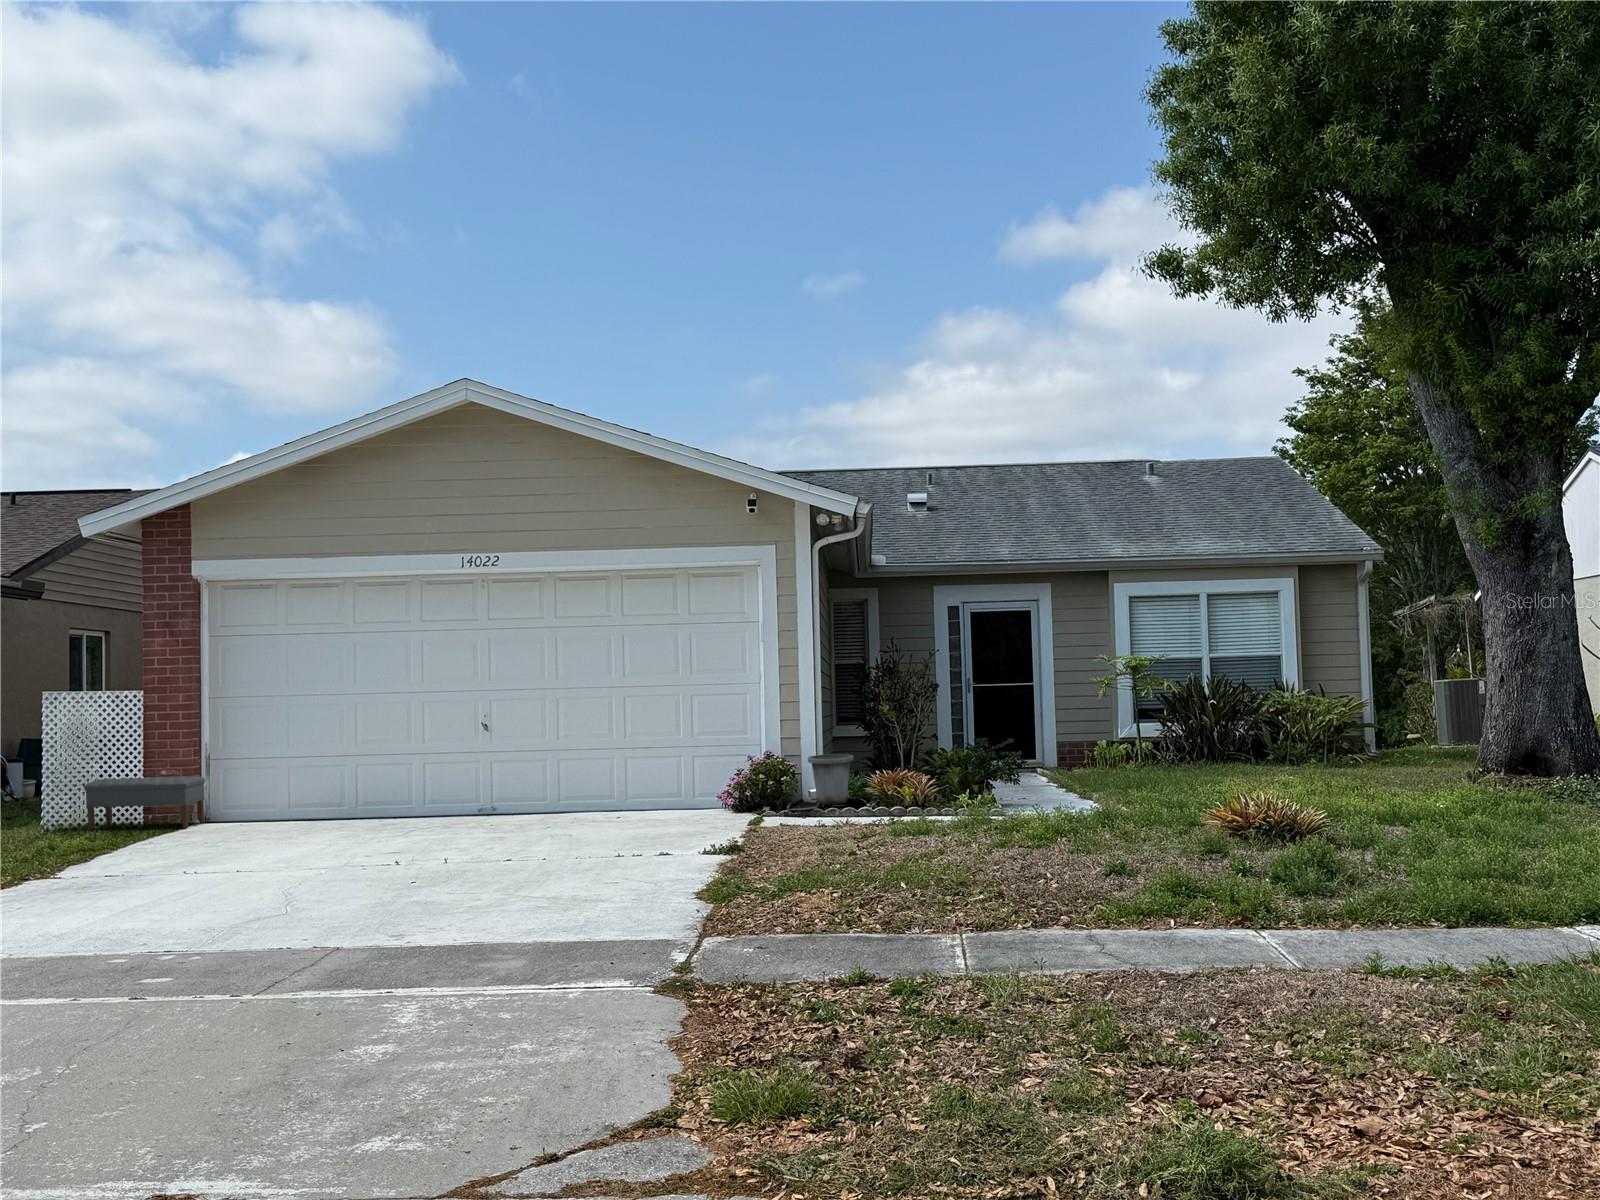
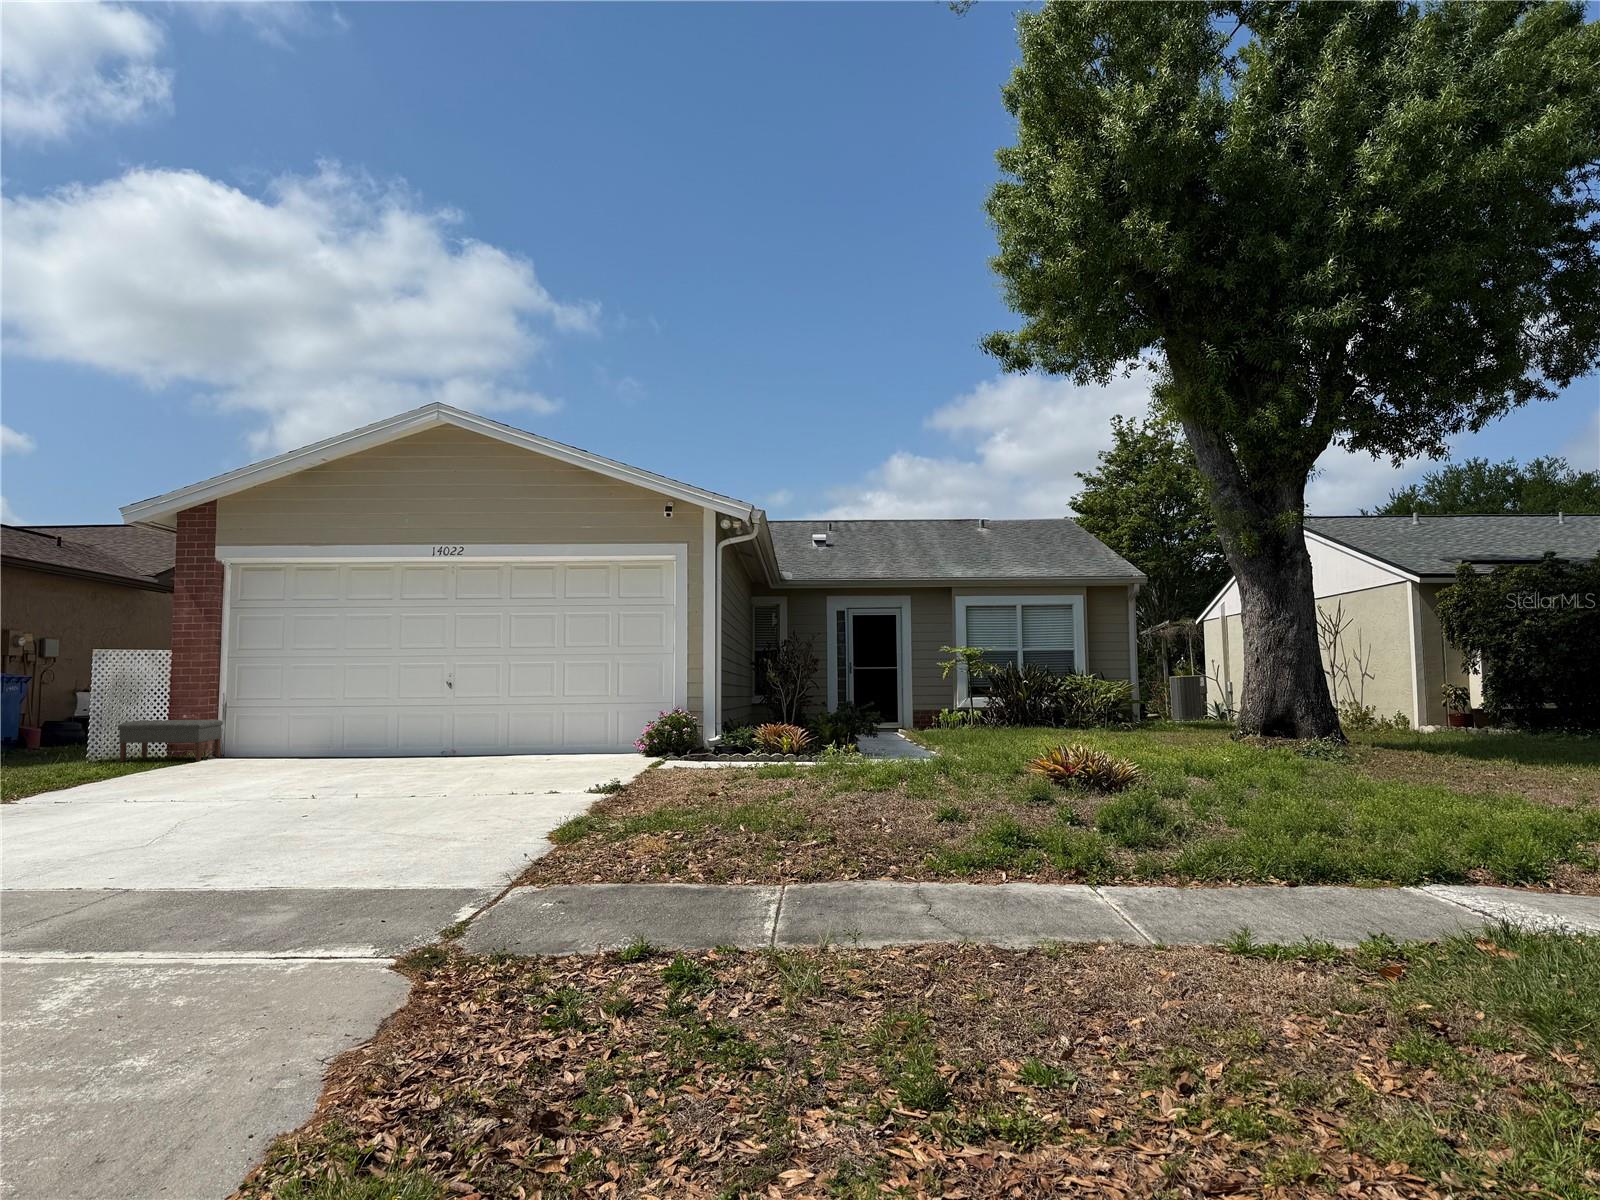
trash can: present [808,754,853,804] -> none [708,711,744,751]

